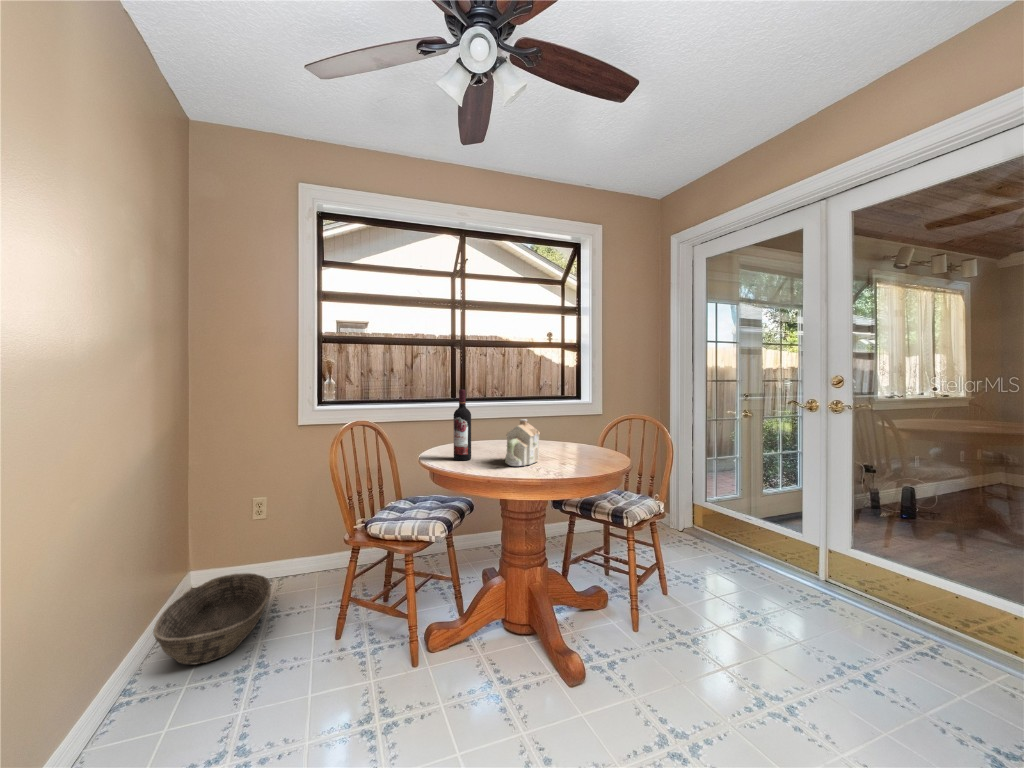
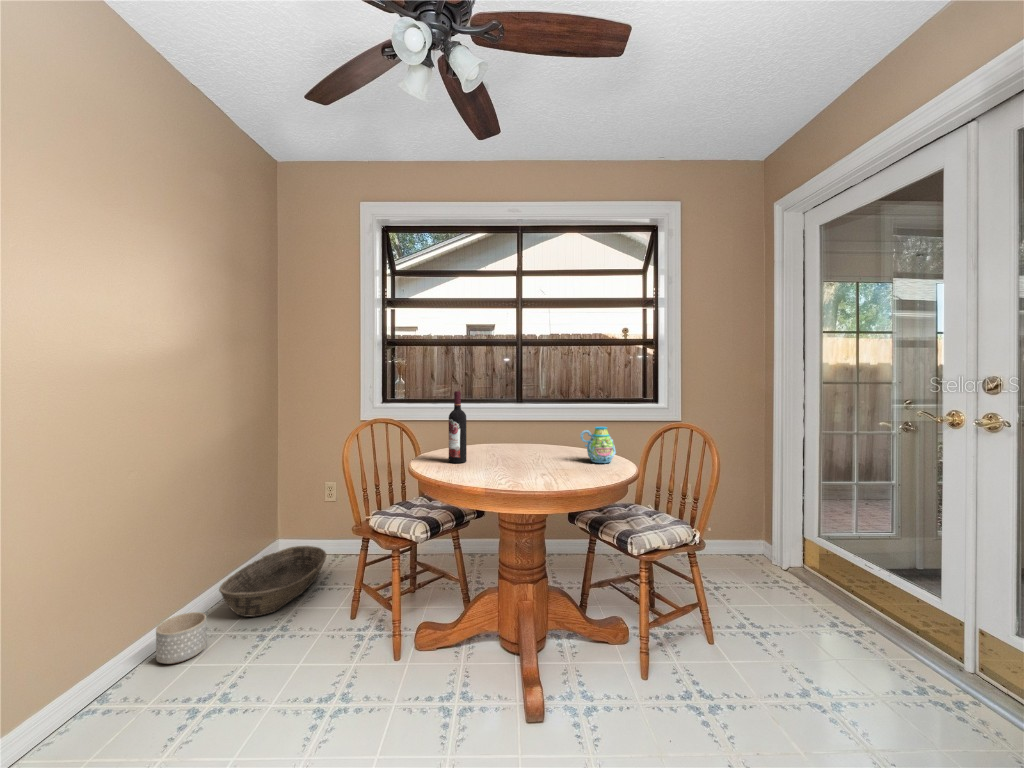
teapot: present [505,419,540,466] -> none [482,423,531,473]
mug: none [568,420,597,452] -> present [580,427,616,463]
planter: none [102,667,169,739] -> present [156,612,207,664]

